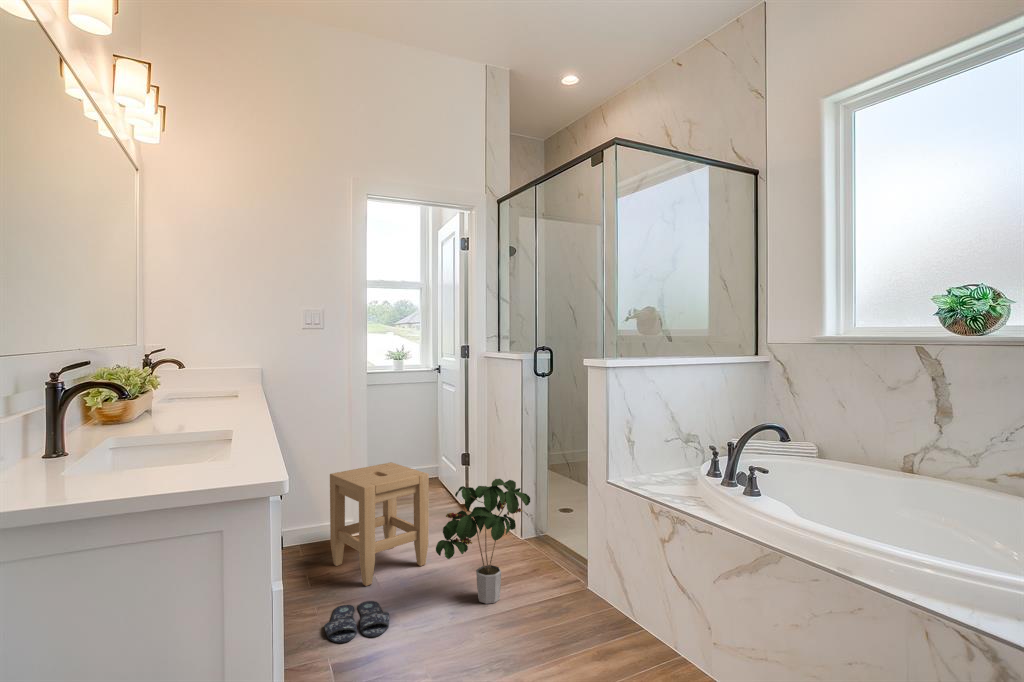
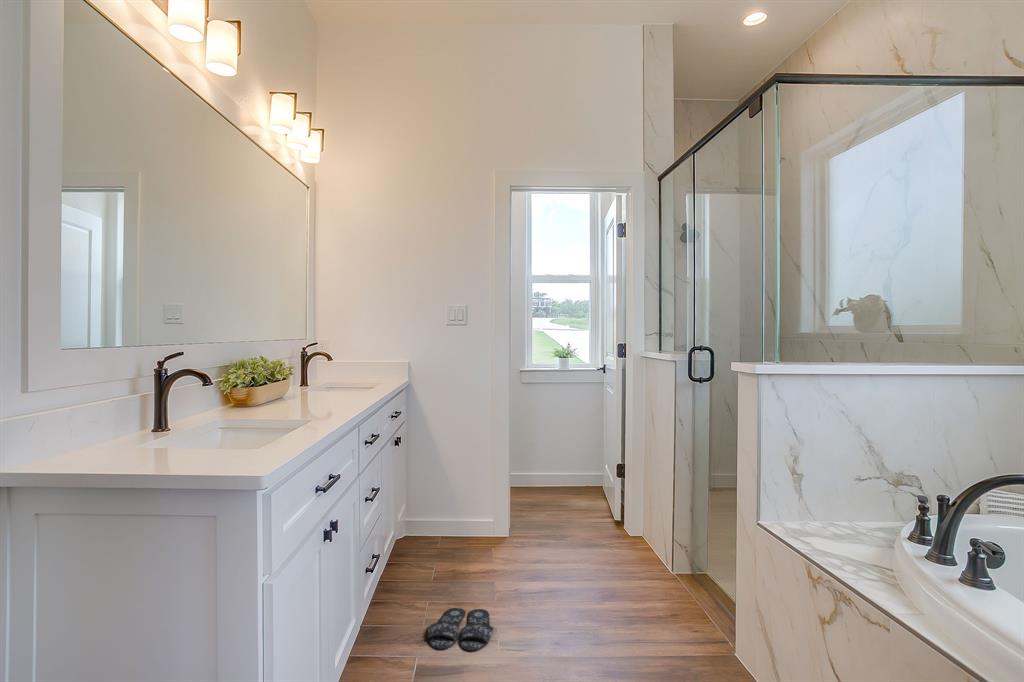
stool: present [330,462,429,586] -> none [464,466,557,592]
potted plant: present [436,479,530,604] -> none [541,500,662,644]

